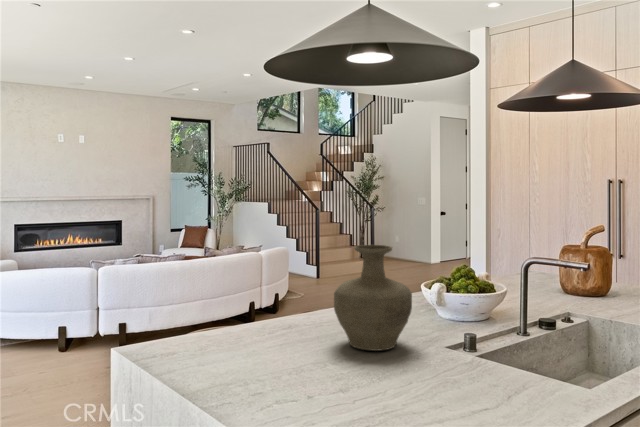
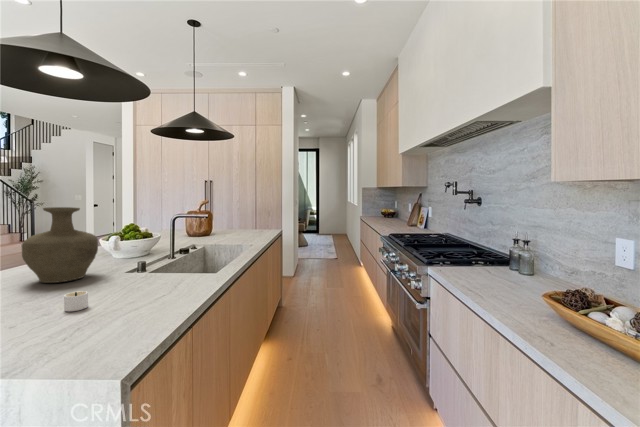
candle: none [360,378,395,409] -> present [64,291,88,311]

